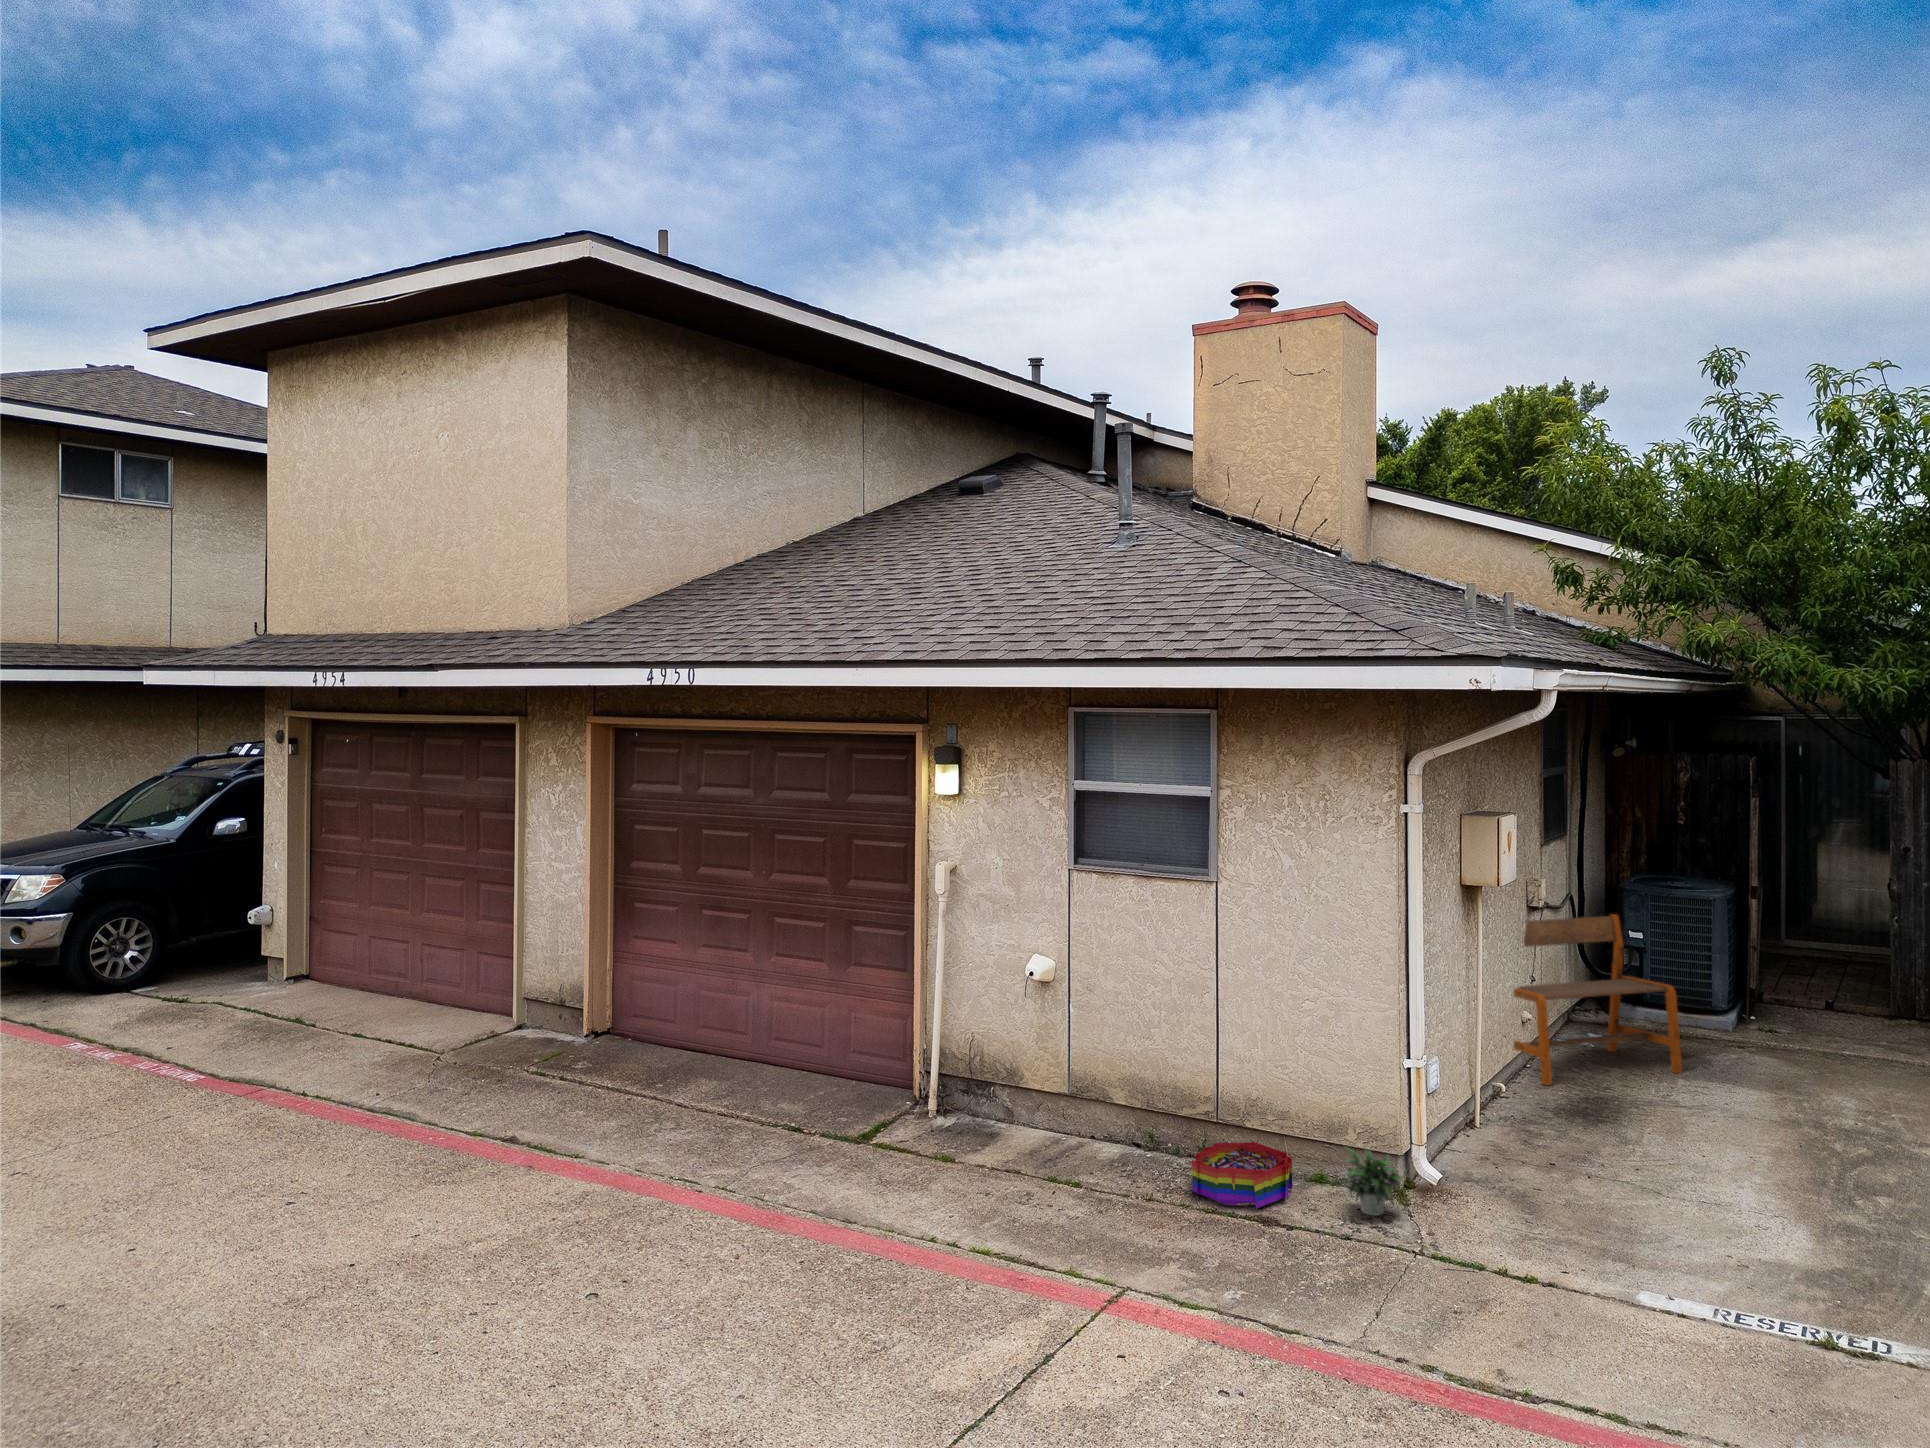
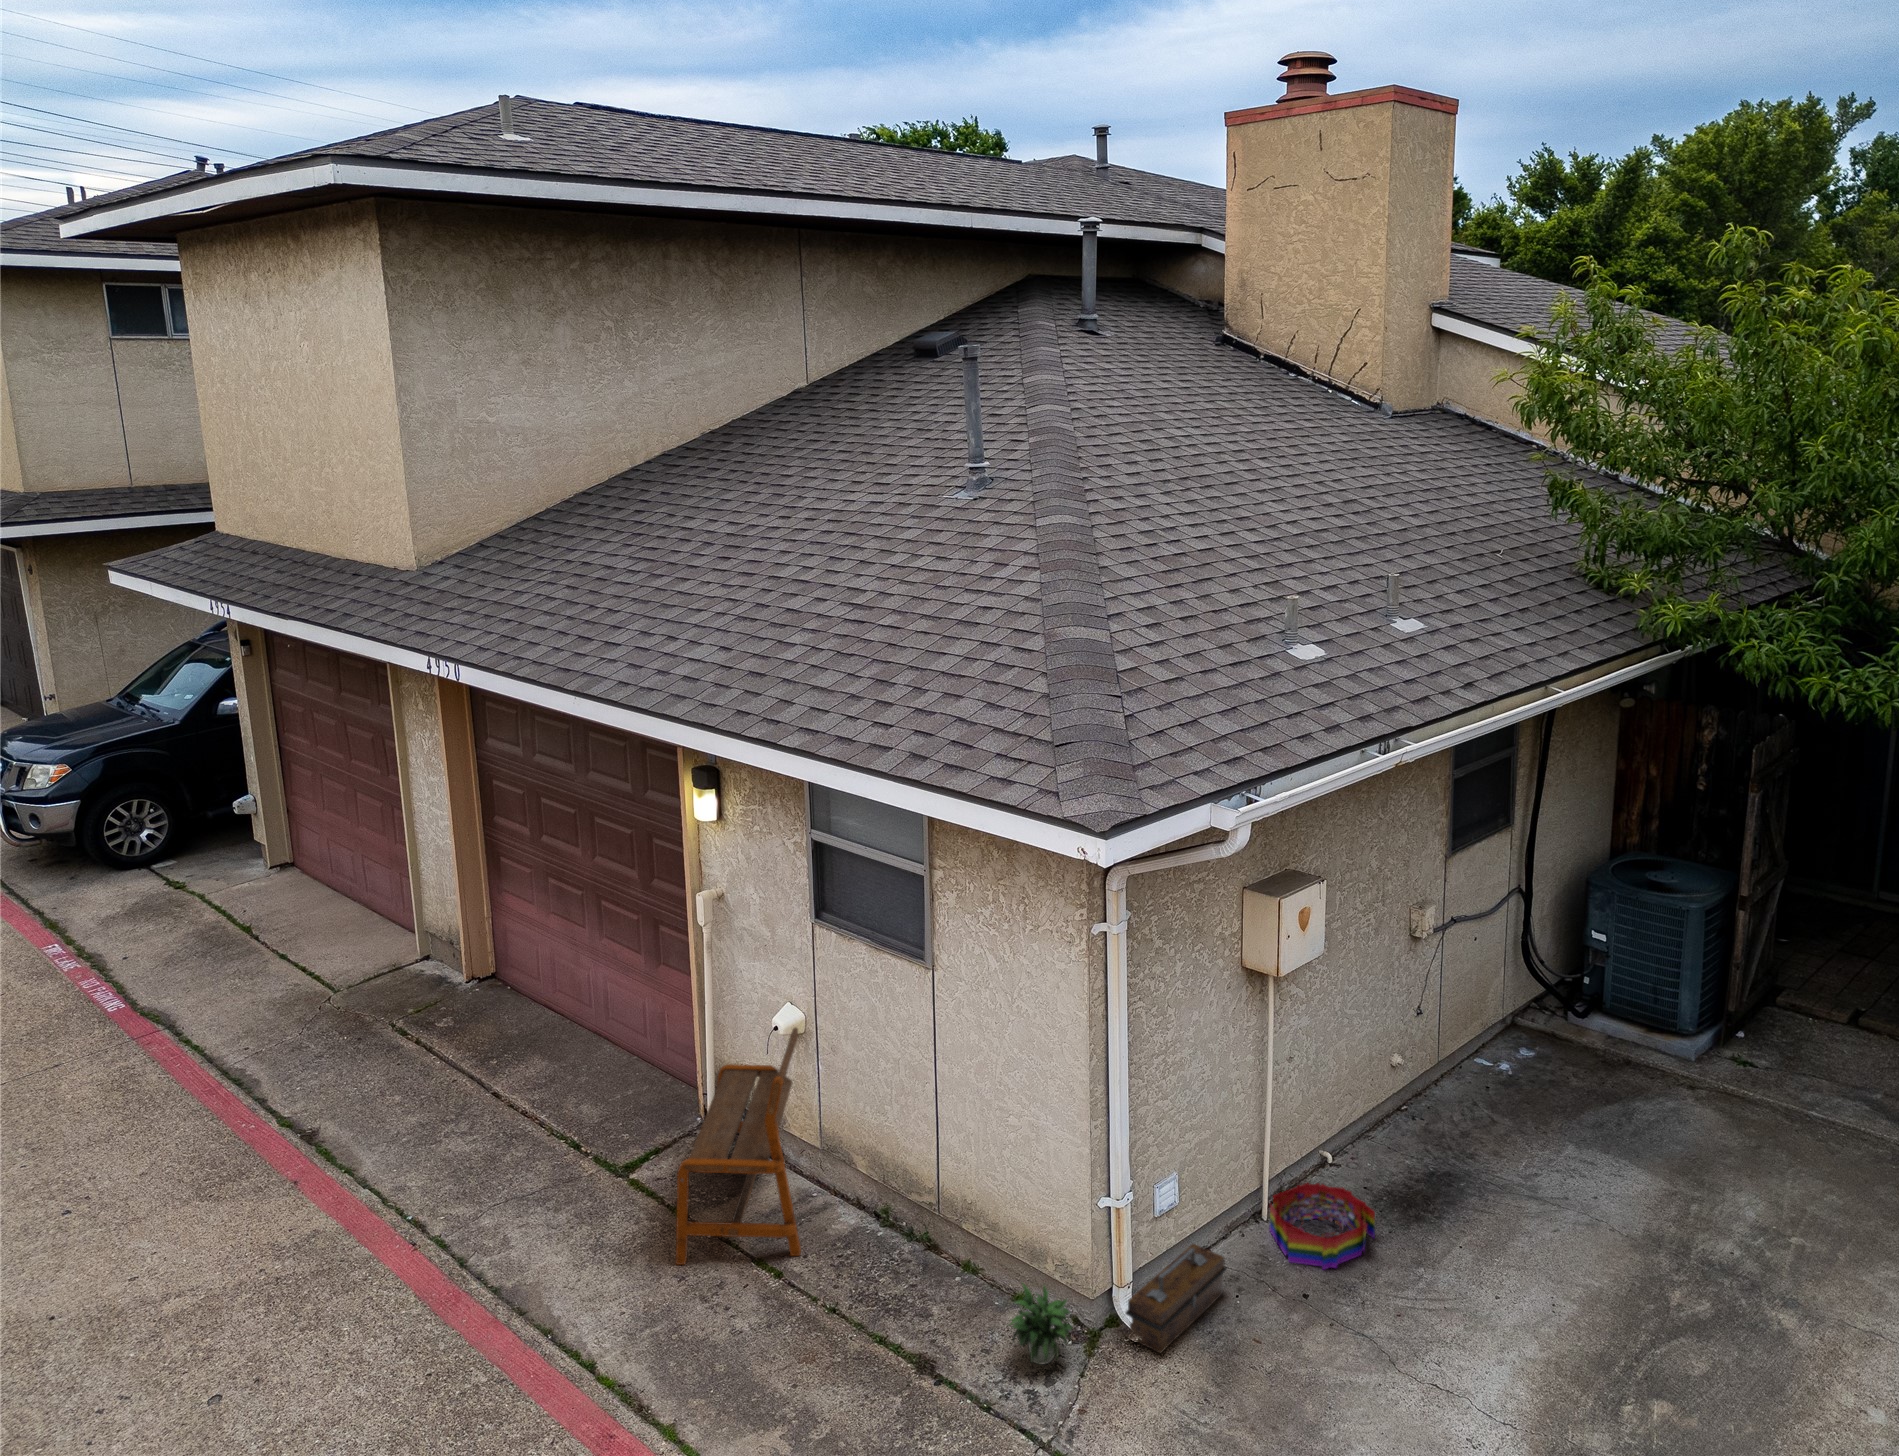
bench: present [1514,914,1682,1085] -> present [676,1028,801,1265]
toolbox: none [1433,1119,1490,1201] -> present [1126,1244,1227,1353]
storage bin: present [1192,1142,1292,1208] -> present [1269,1183,1375,1270]

